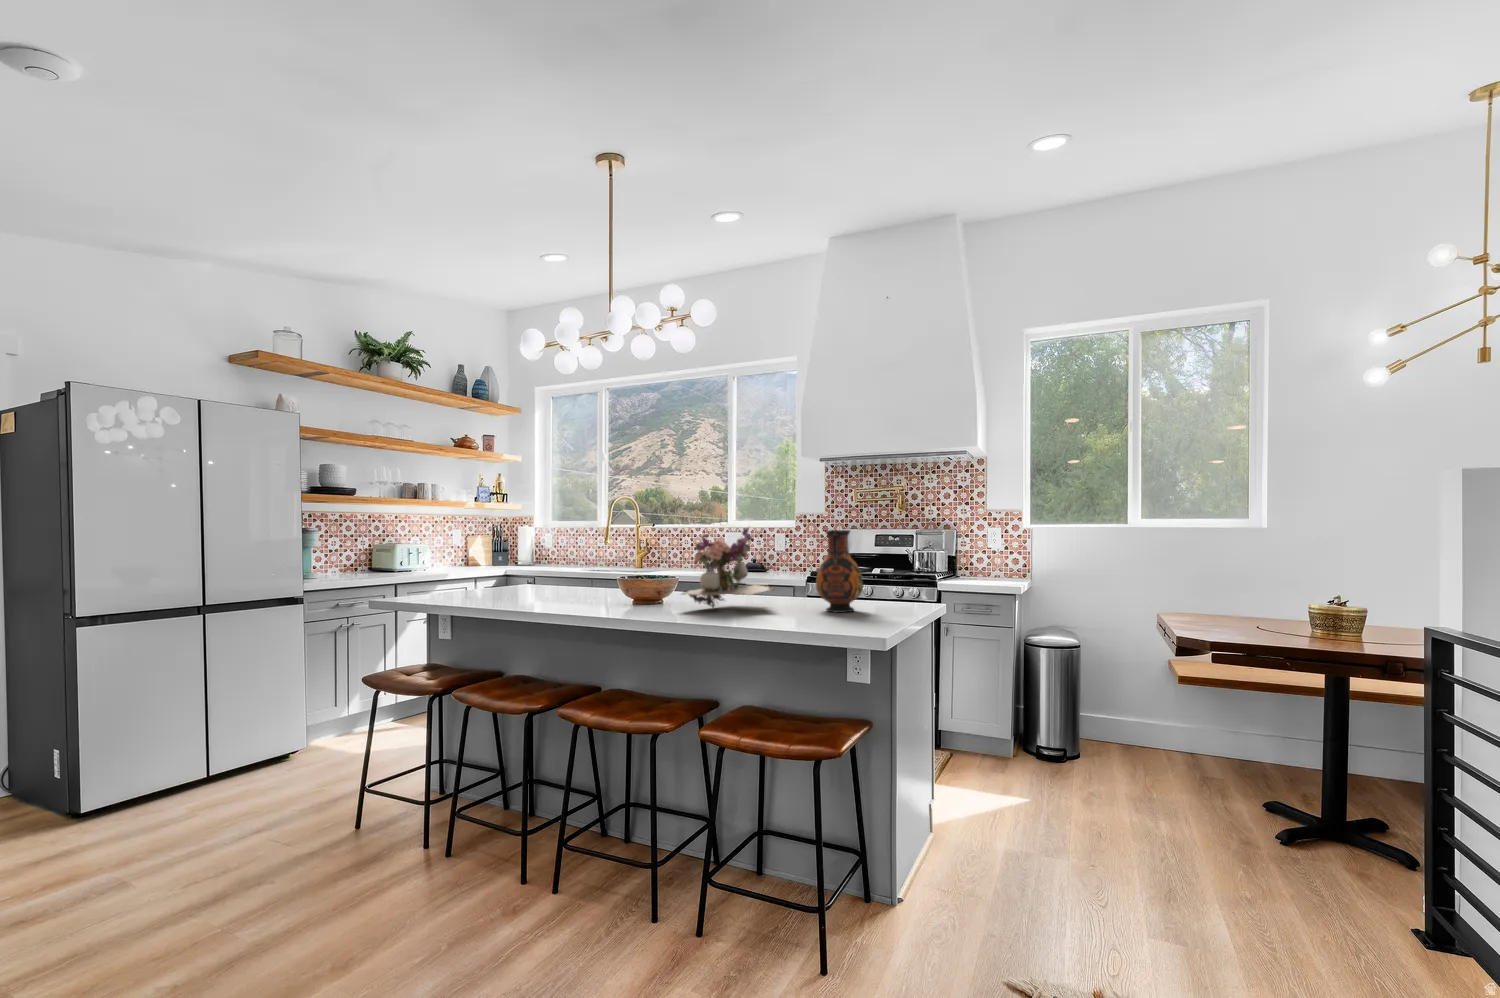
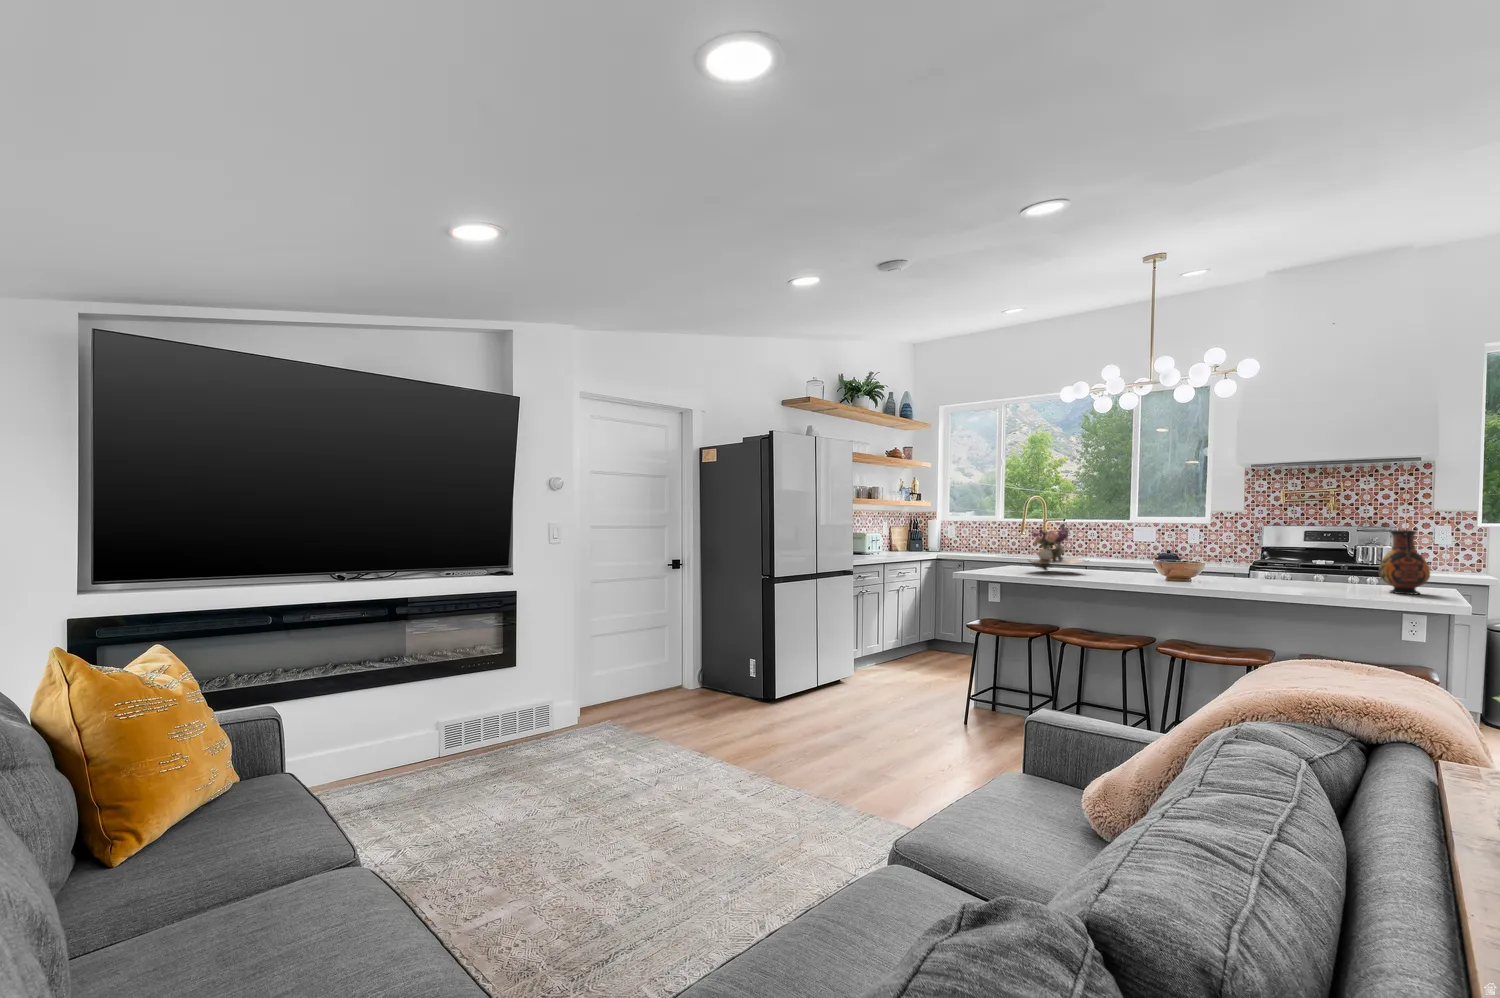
flower arrangement: present [682,529,773,608] -> present [1029,524,1089,571]

